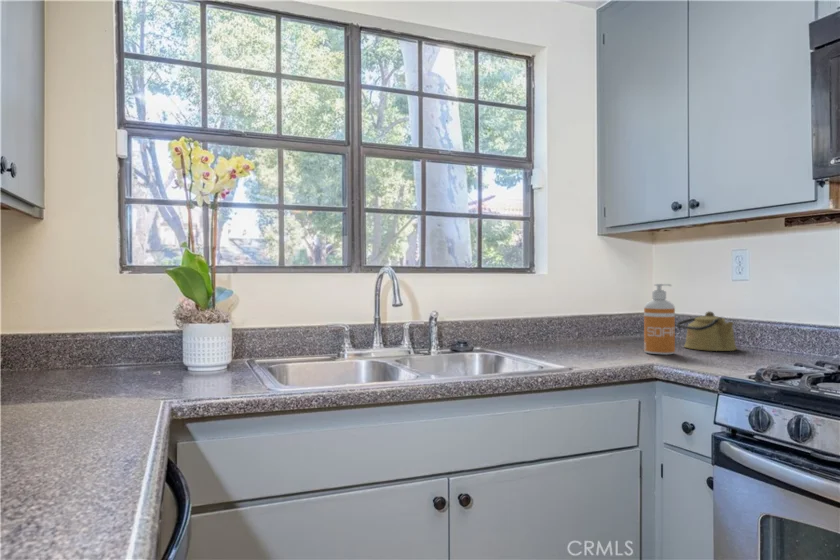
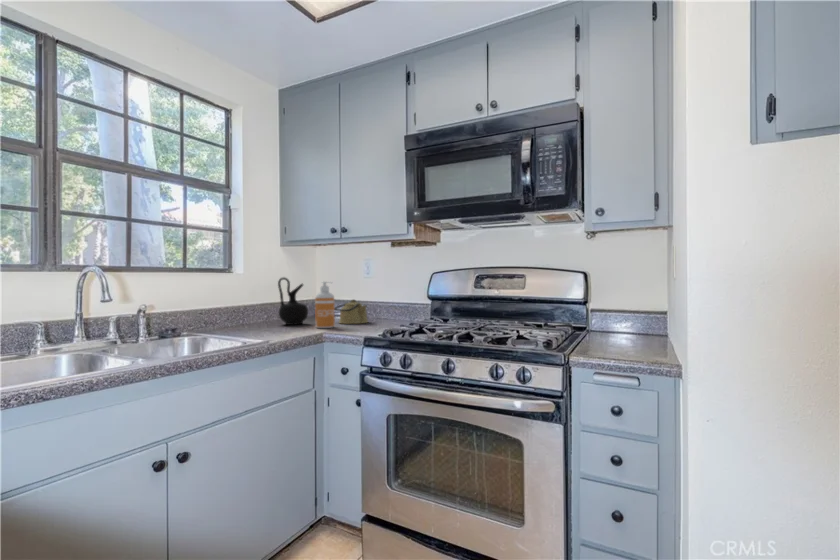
ceramic jug: none [592,277,635,344] -> present [278,278,308,325]

